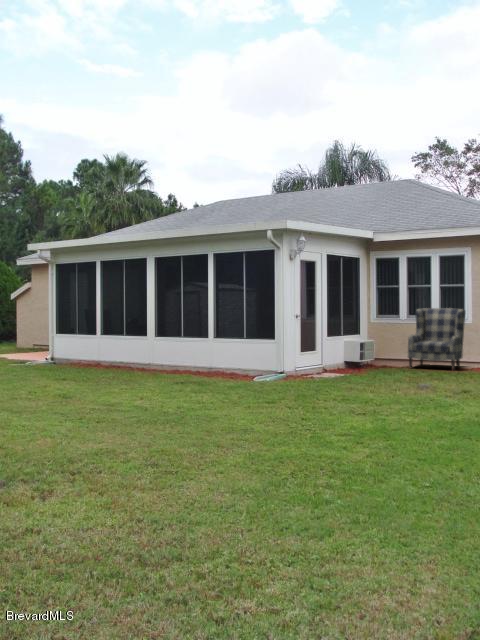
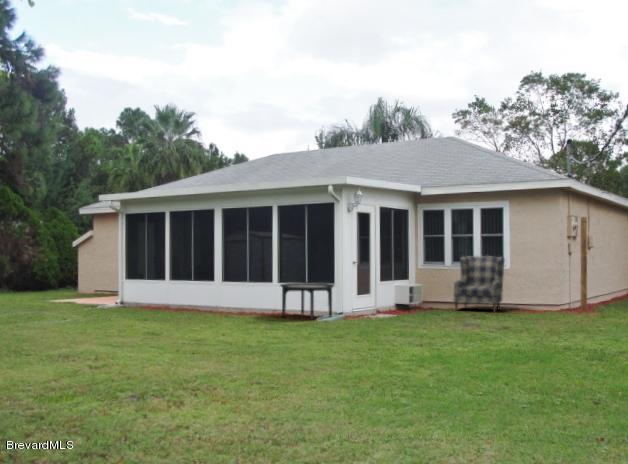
round table: none [213,338,275,380] -> present [281,283,334,320]

